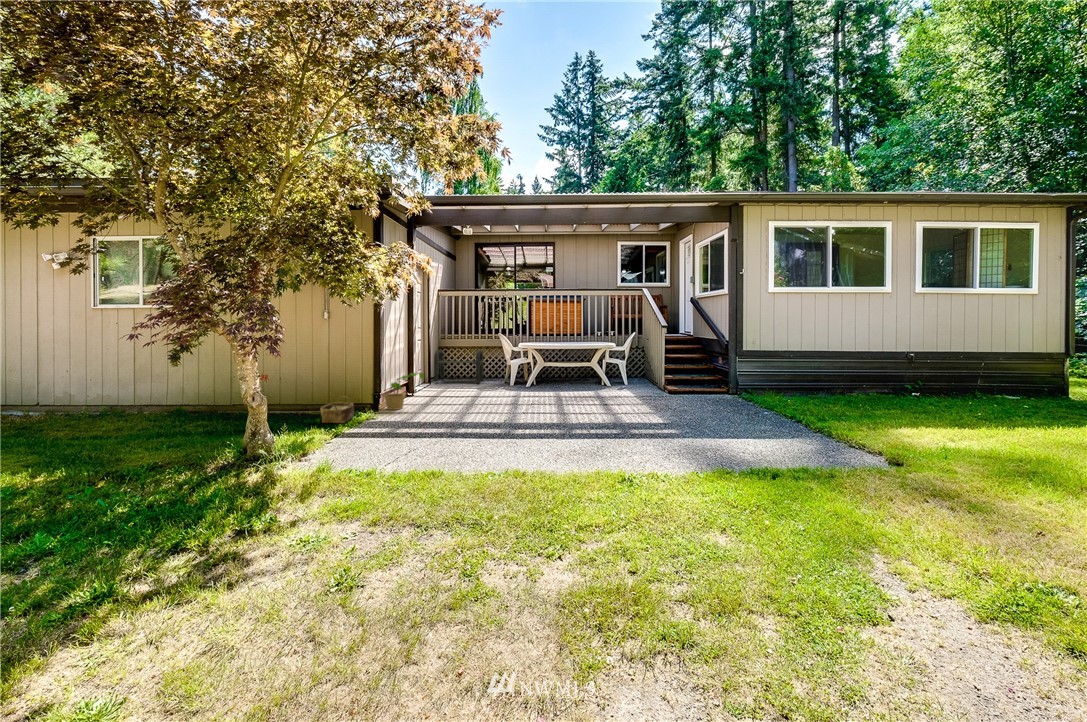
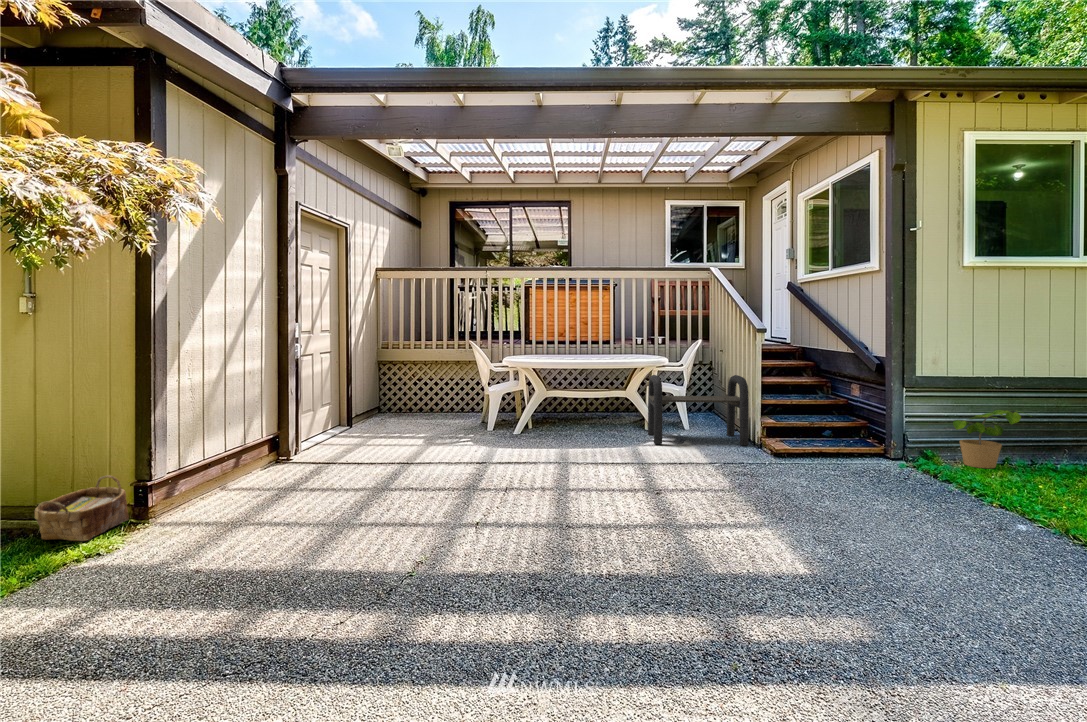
bench: present [434,350,484,384] -> present [648,375,749,446]
potted plant: present [384,373,424,410] -> present [953,410,1021,468]

